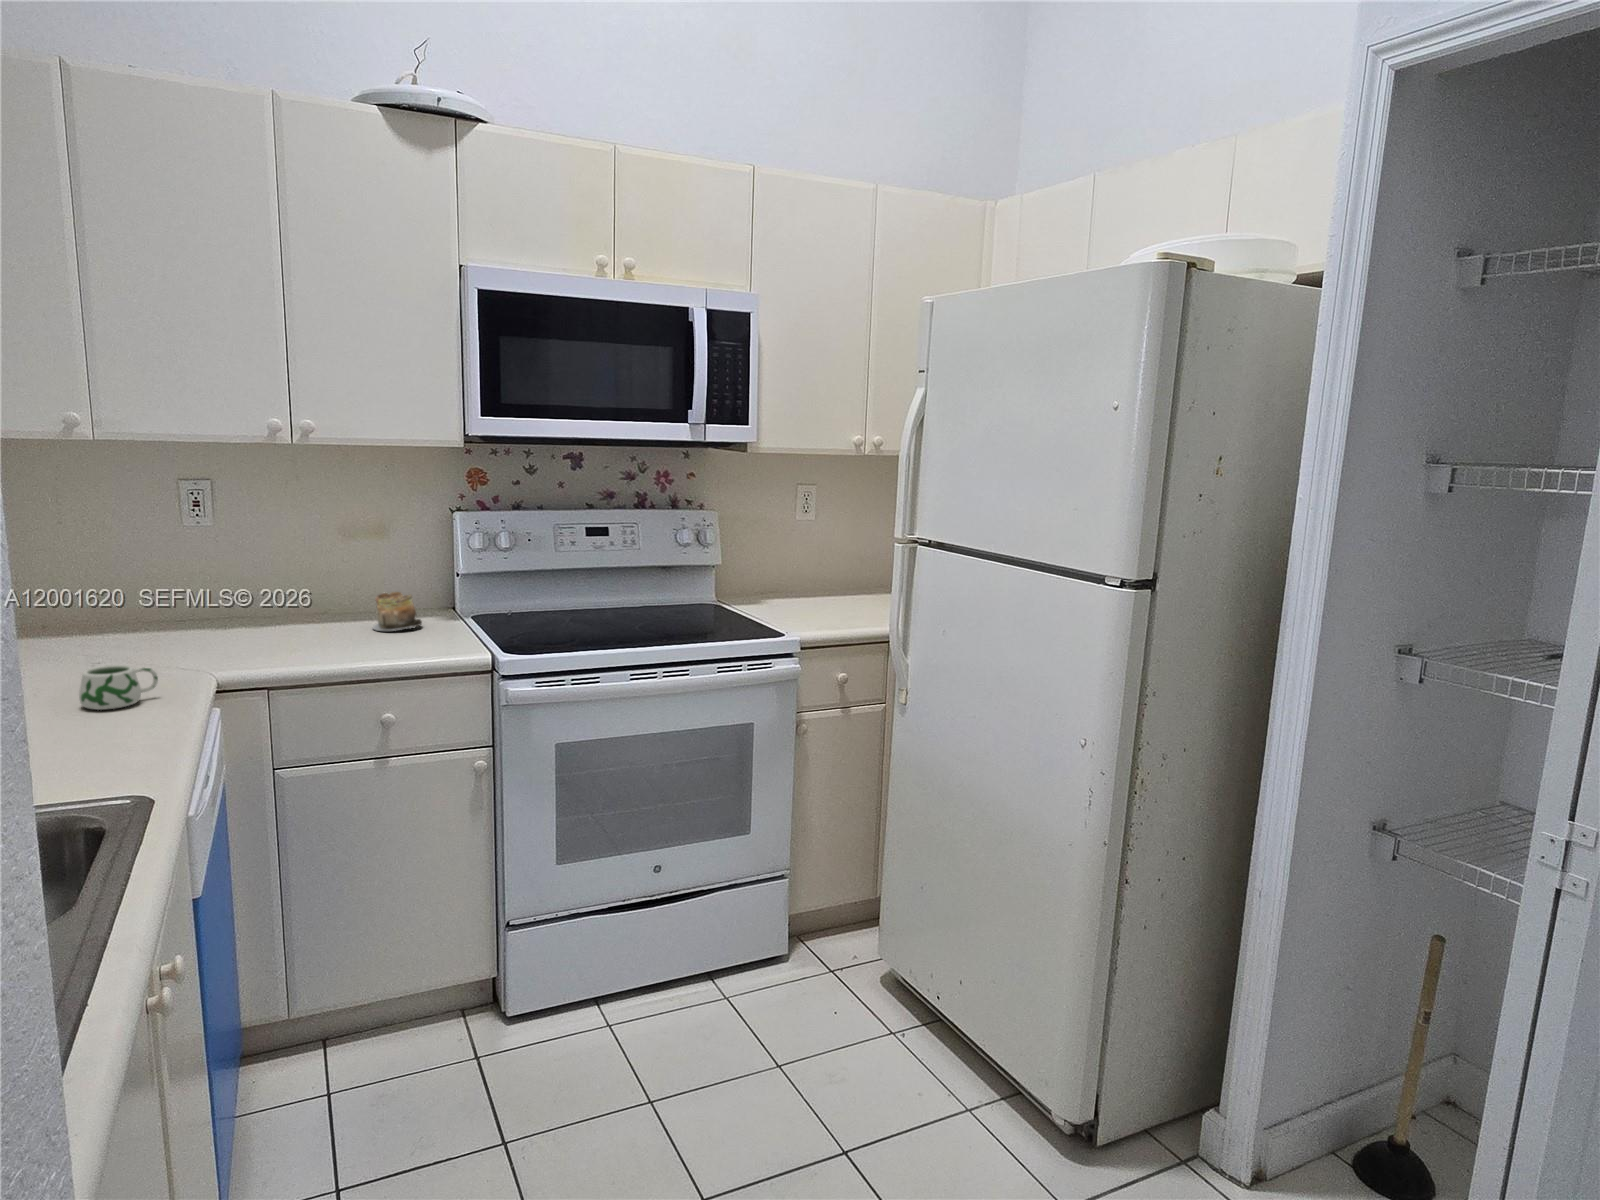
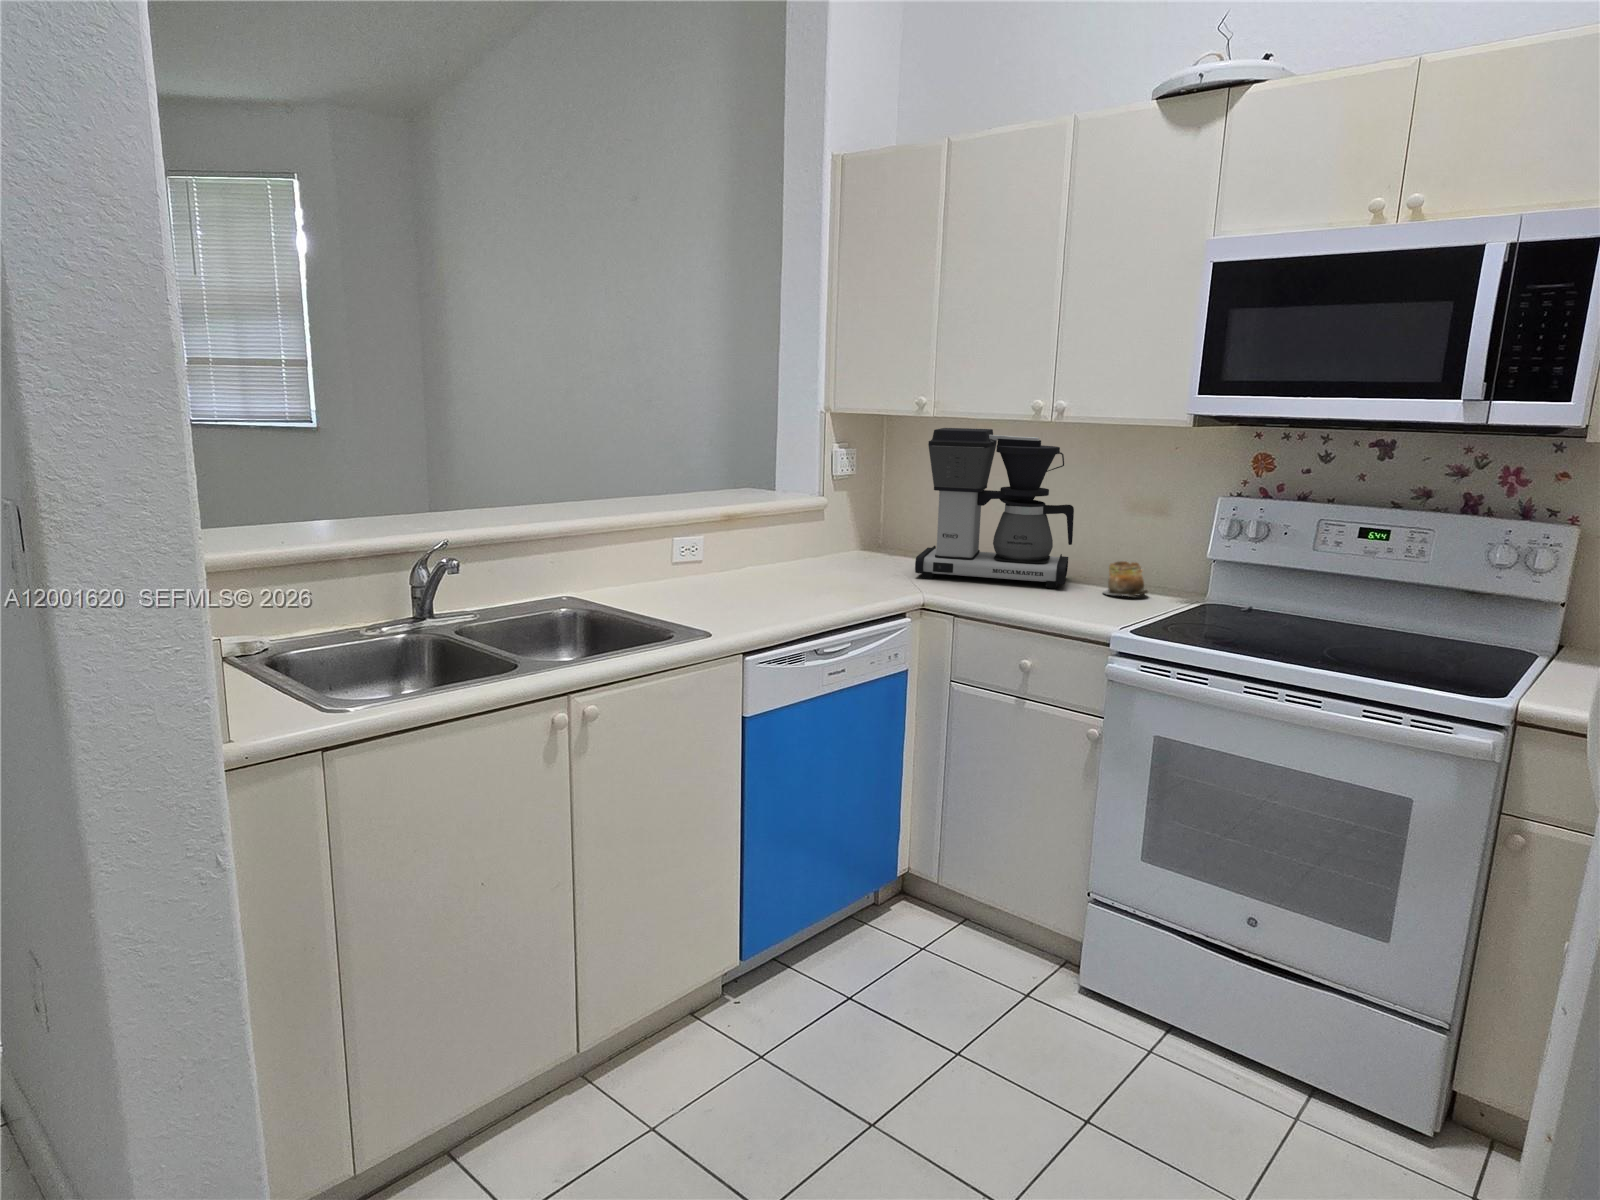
coffee maker: none [108,457,341,665] -> present [915,428,1074,588]
mug: present [79,665,158,710] -> none [820,562,866,590]

